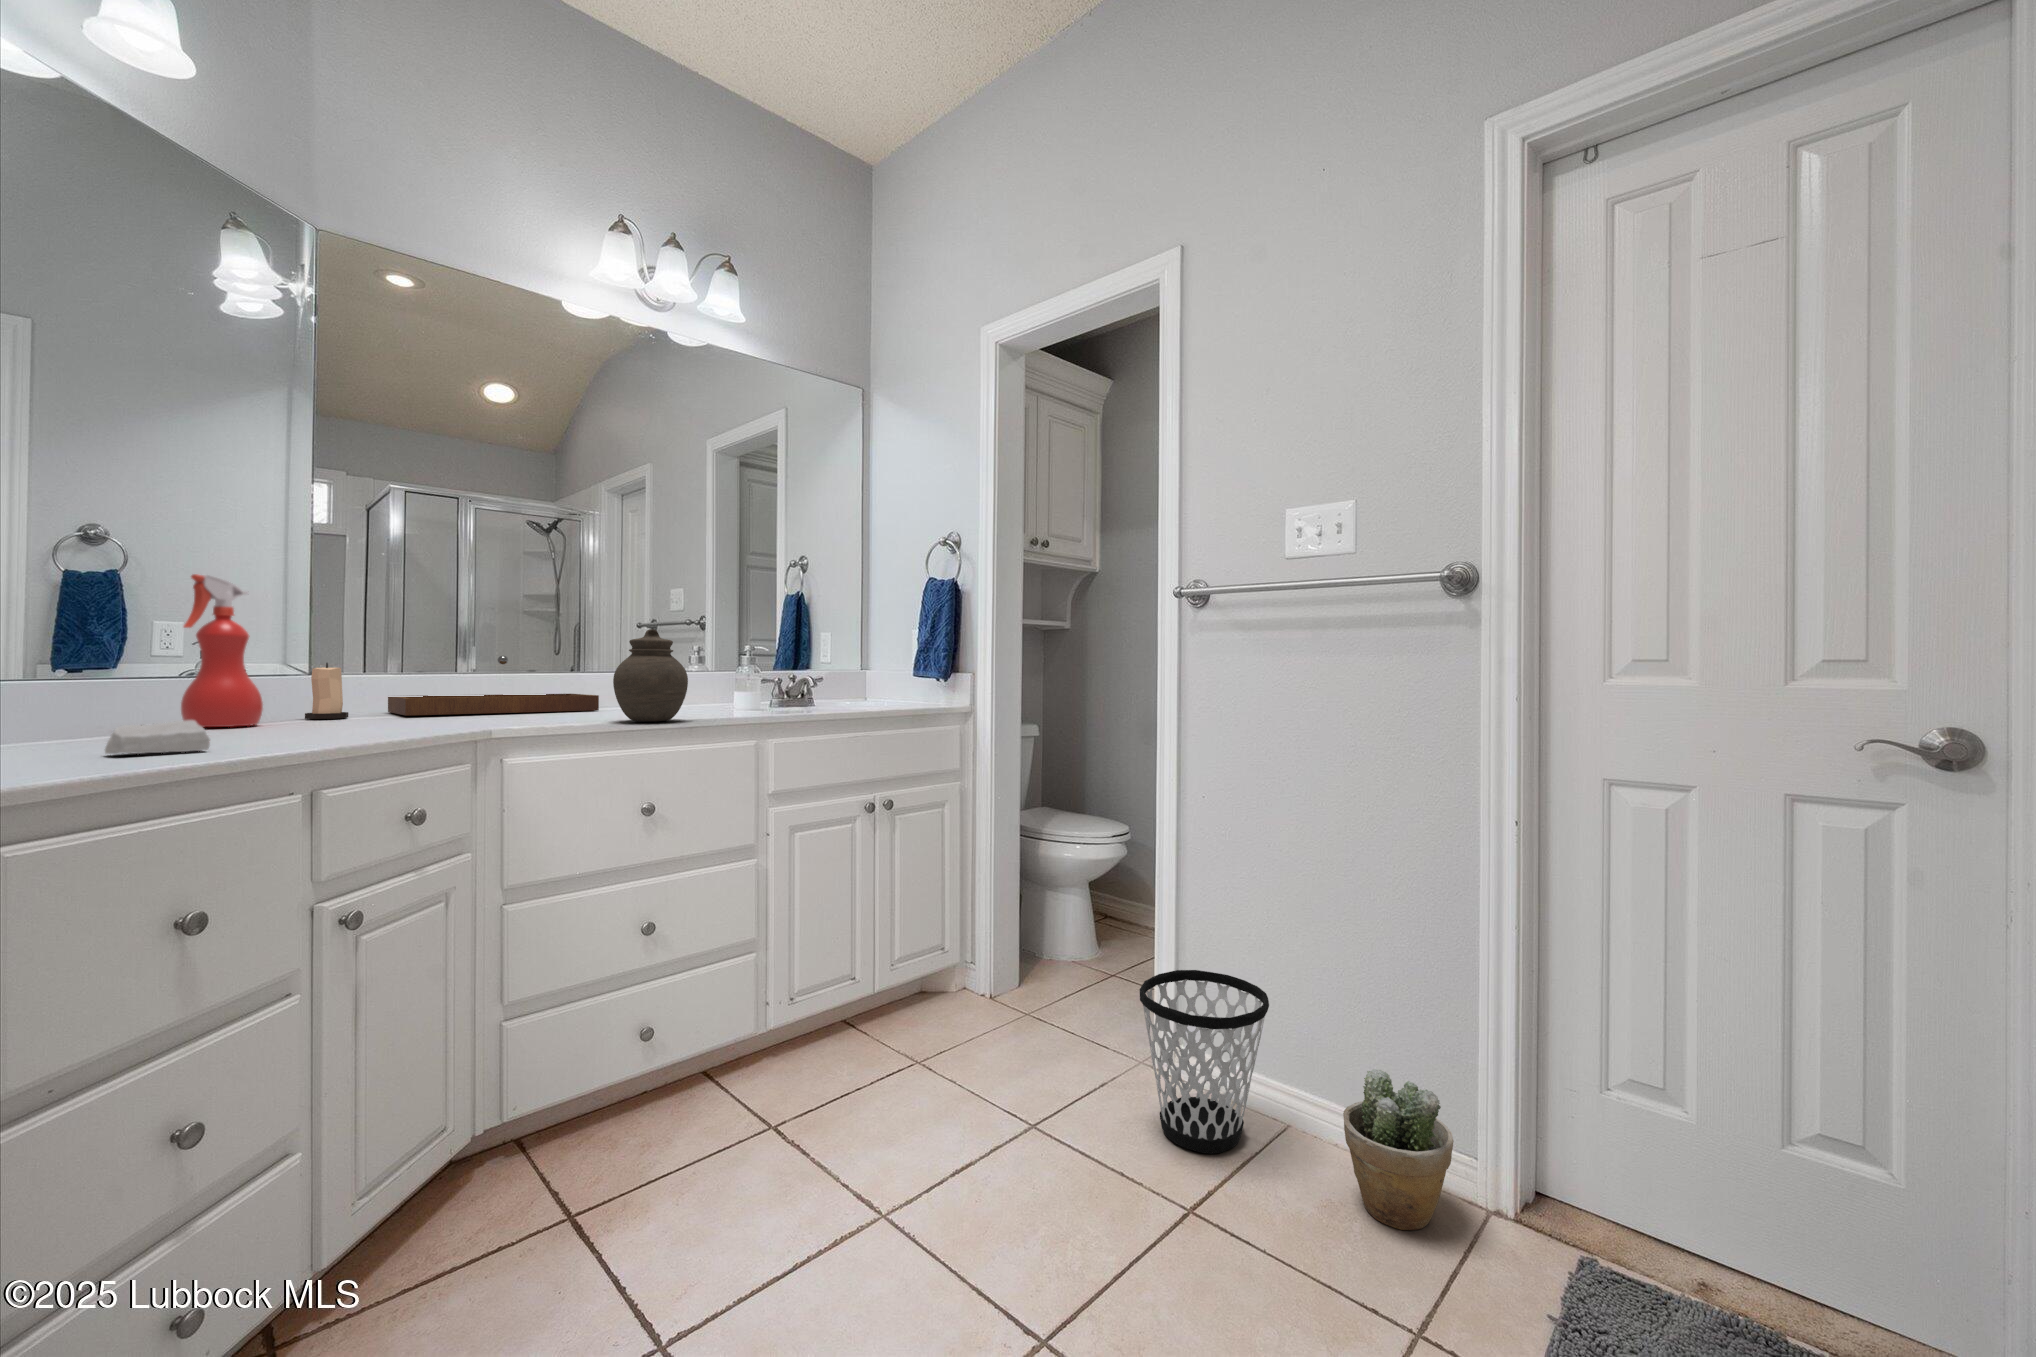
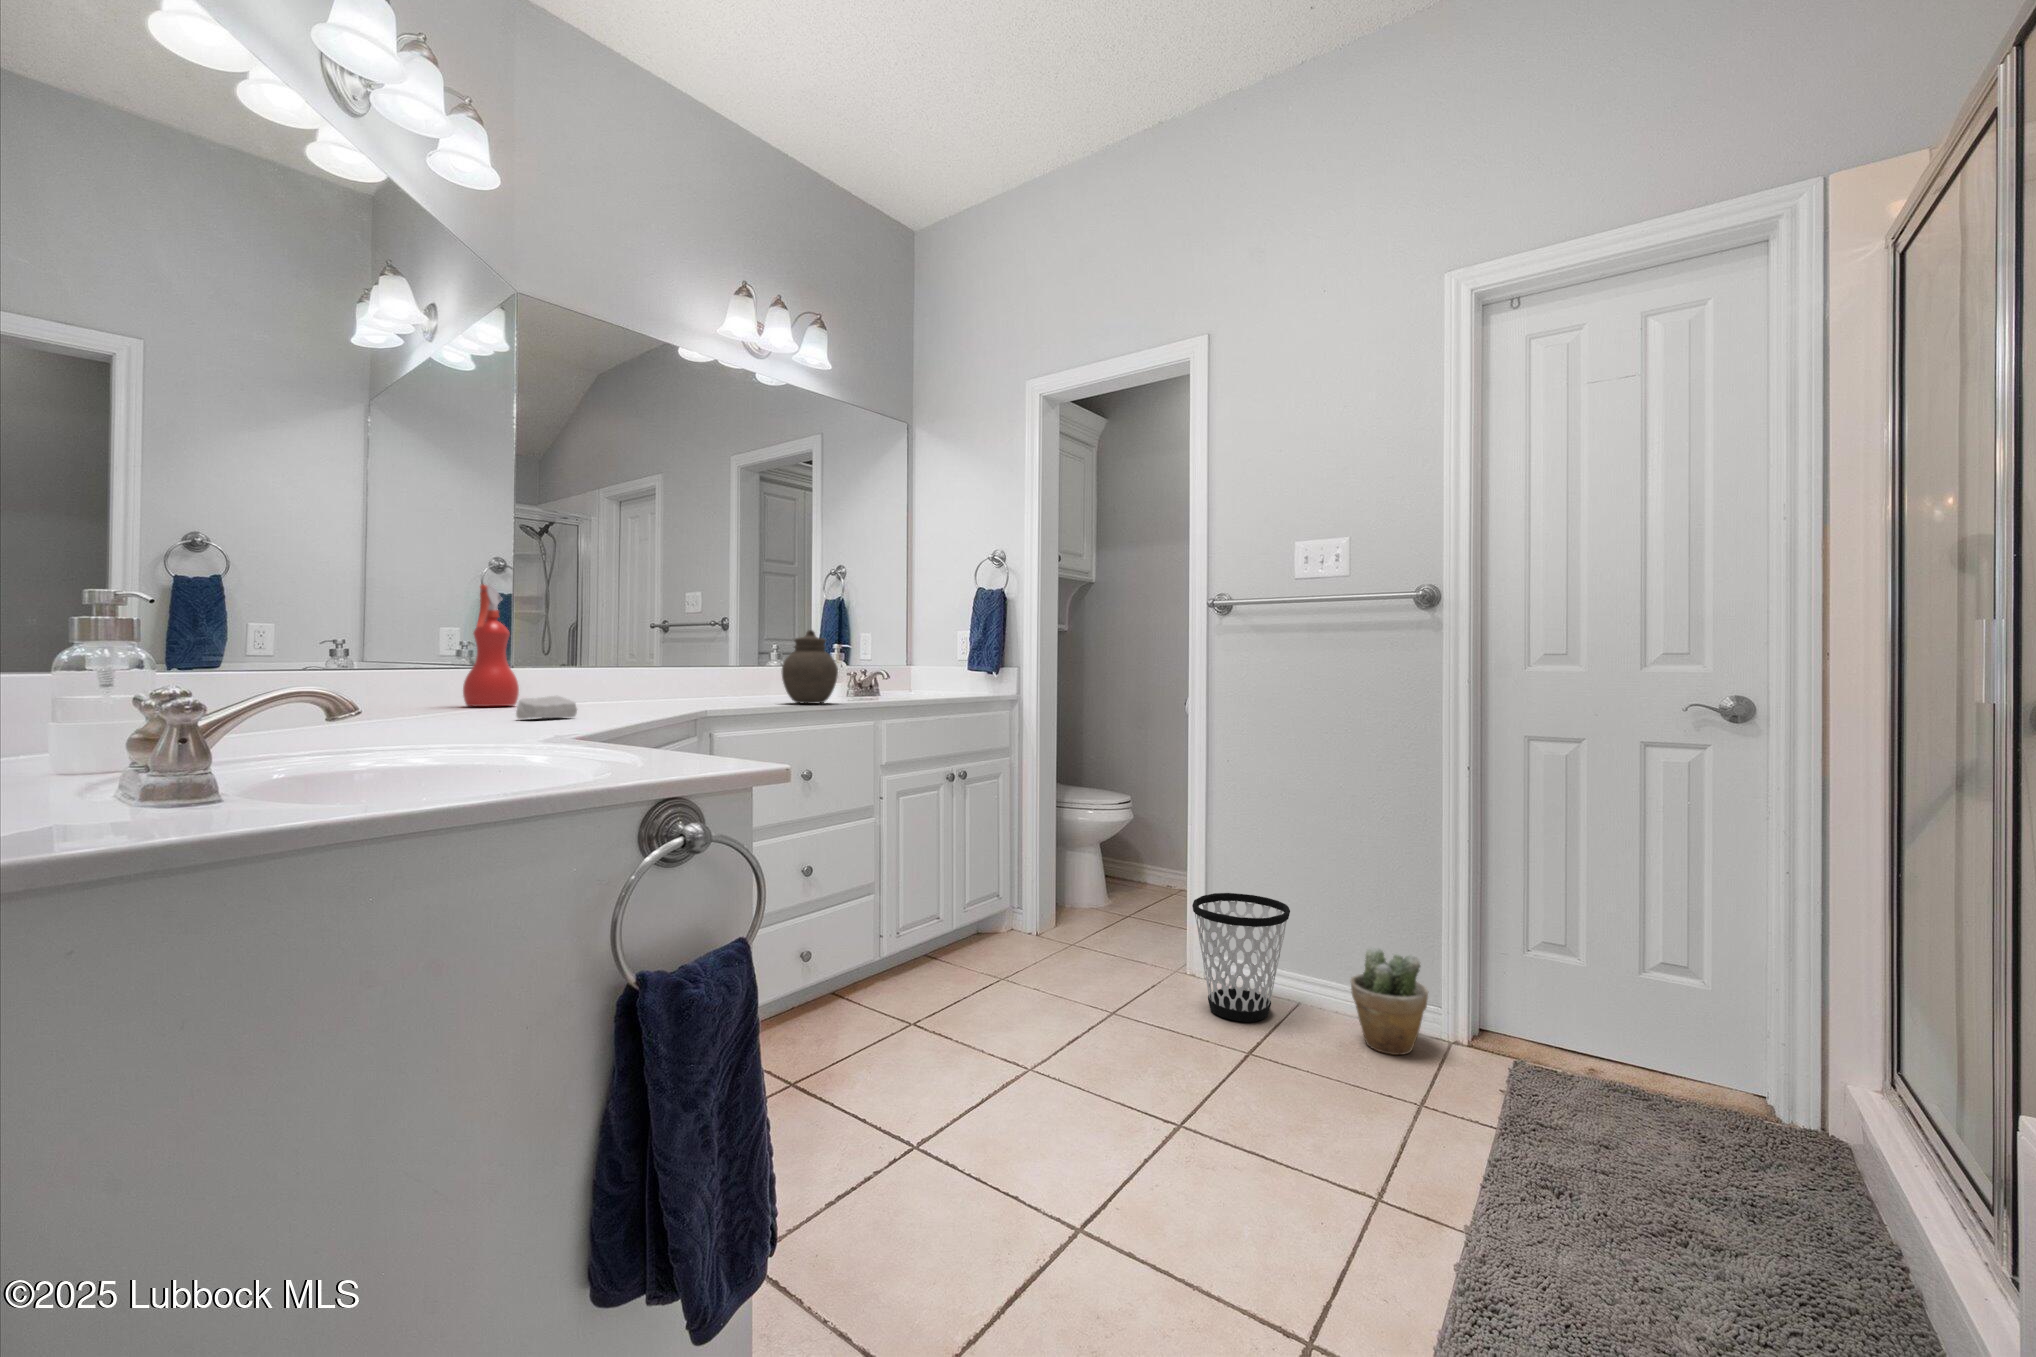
tray: present [388,655,599,715] -> none [566,651,734,700]
candle: present [305,663,348,719] -> none [526,656,558,702]

